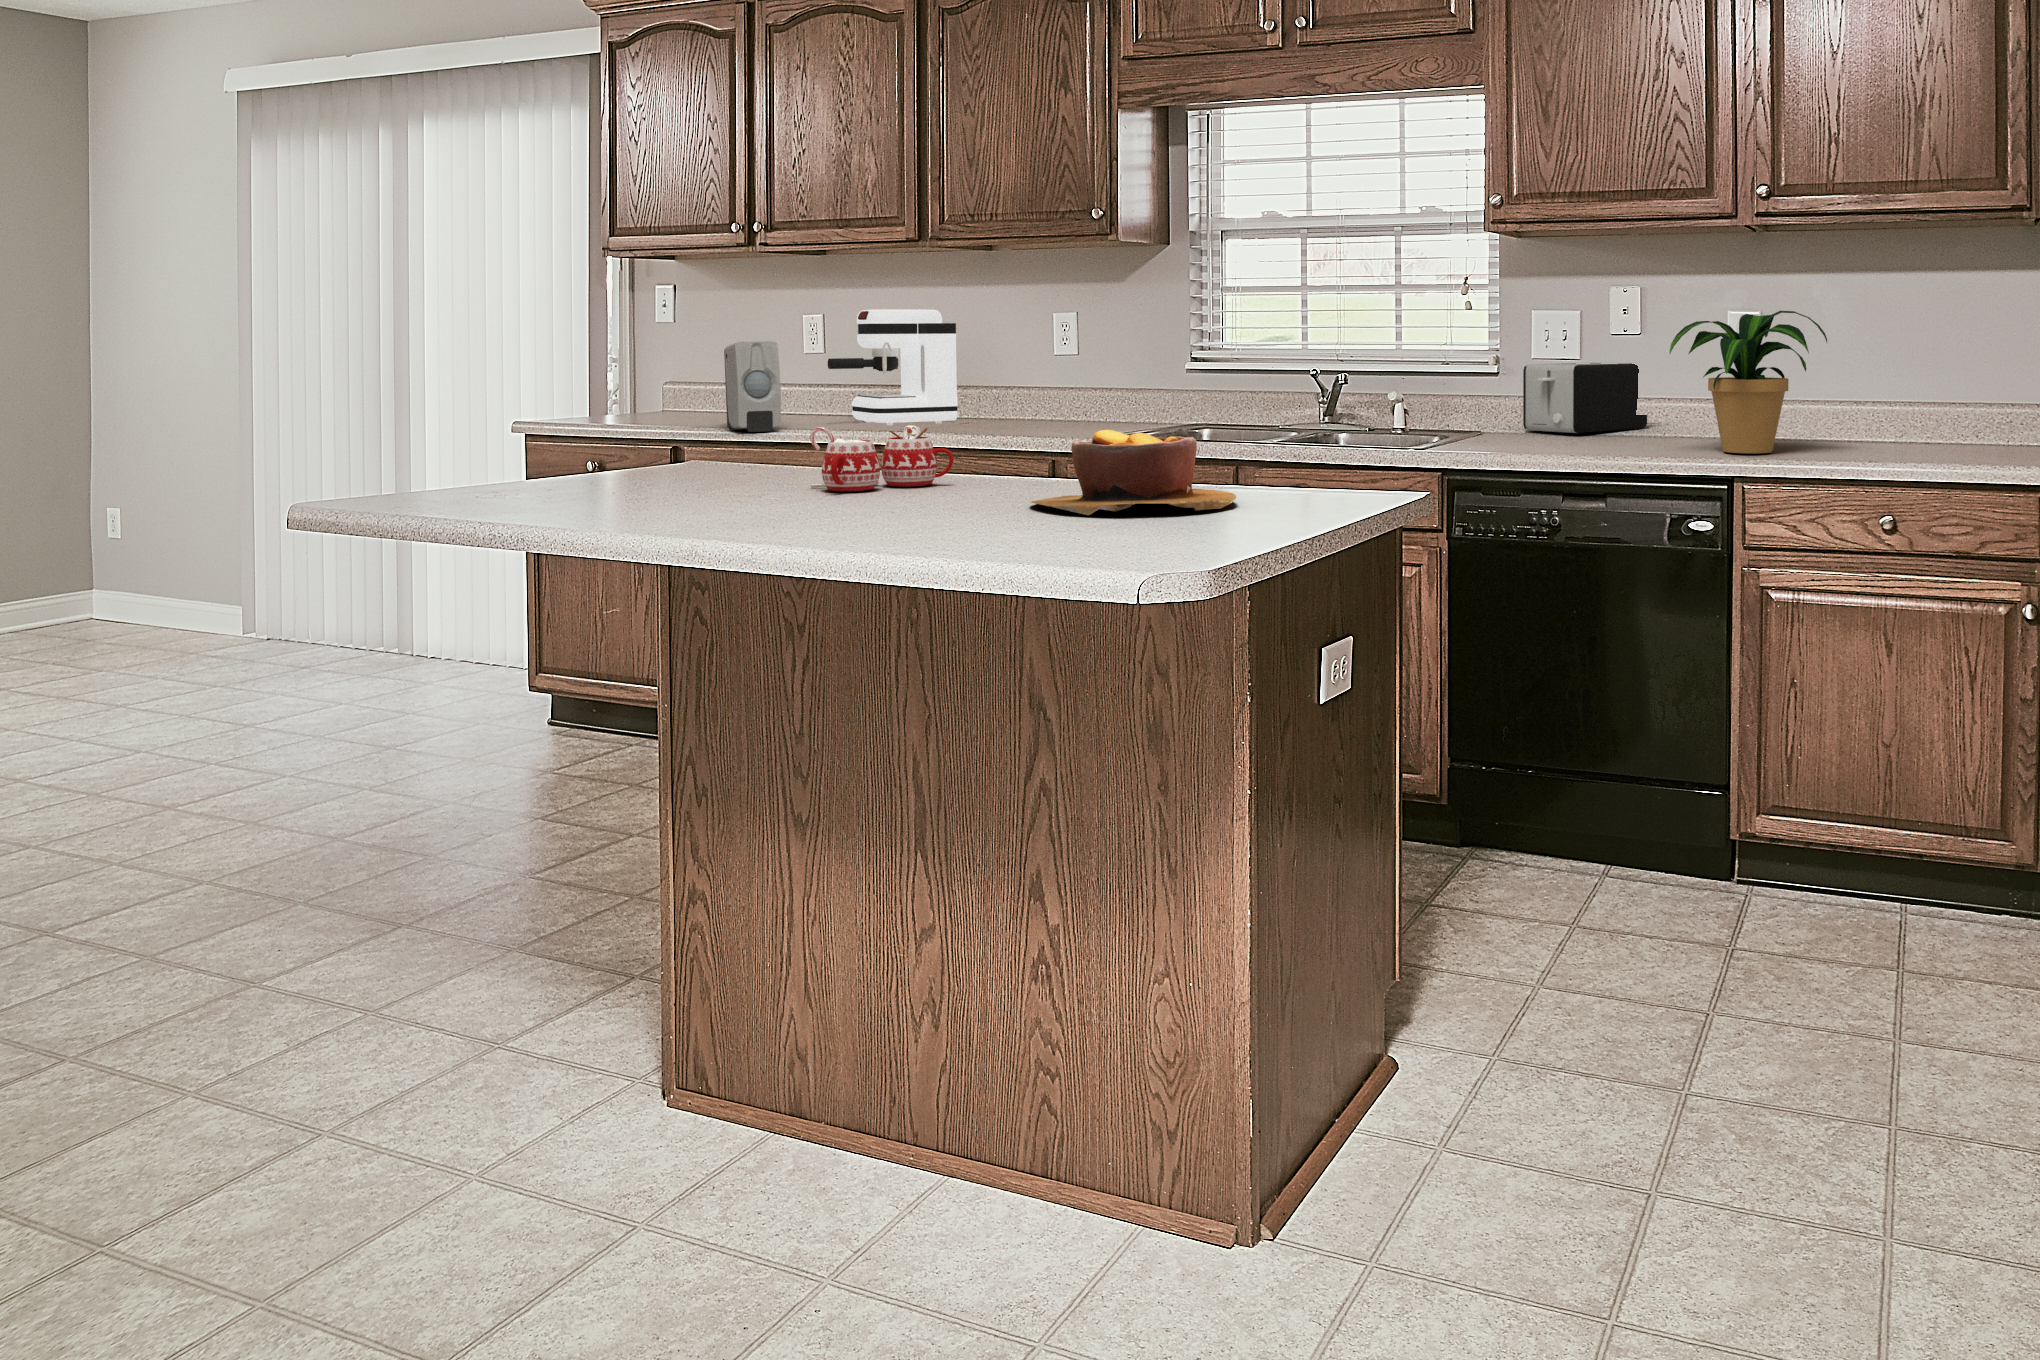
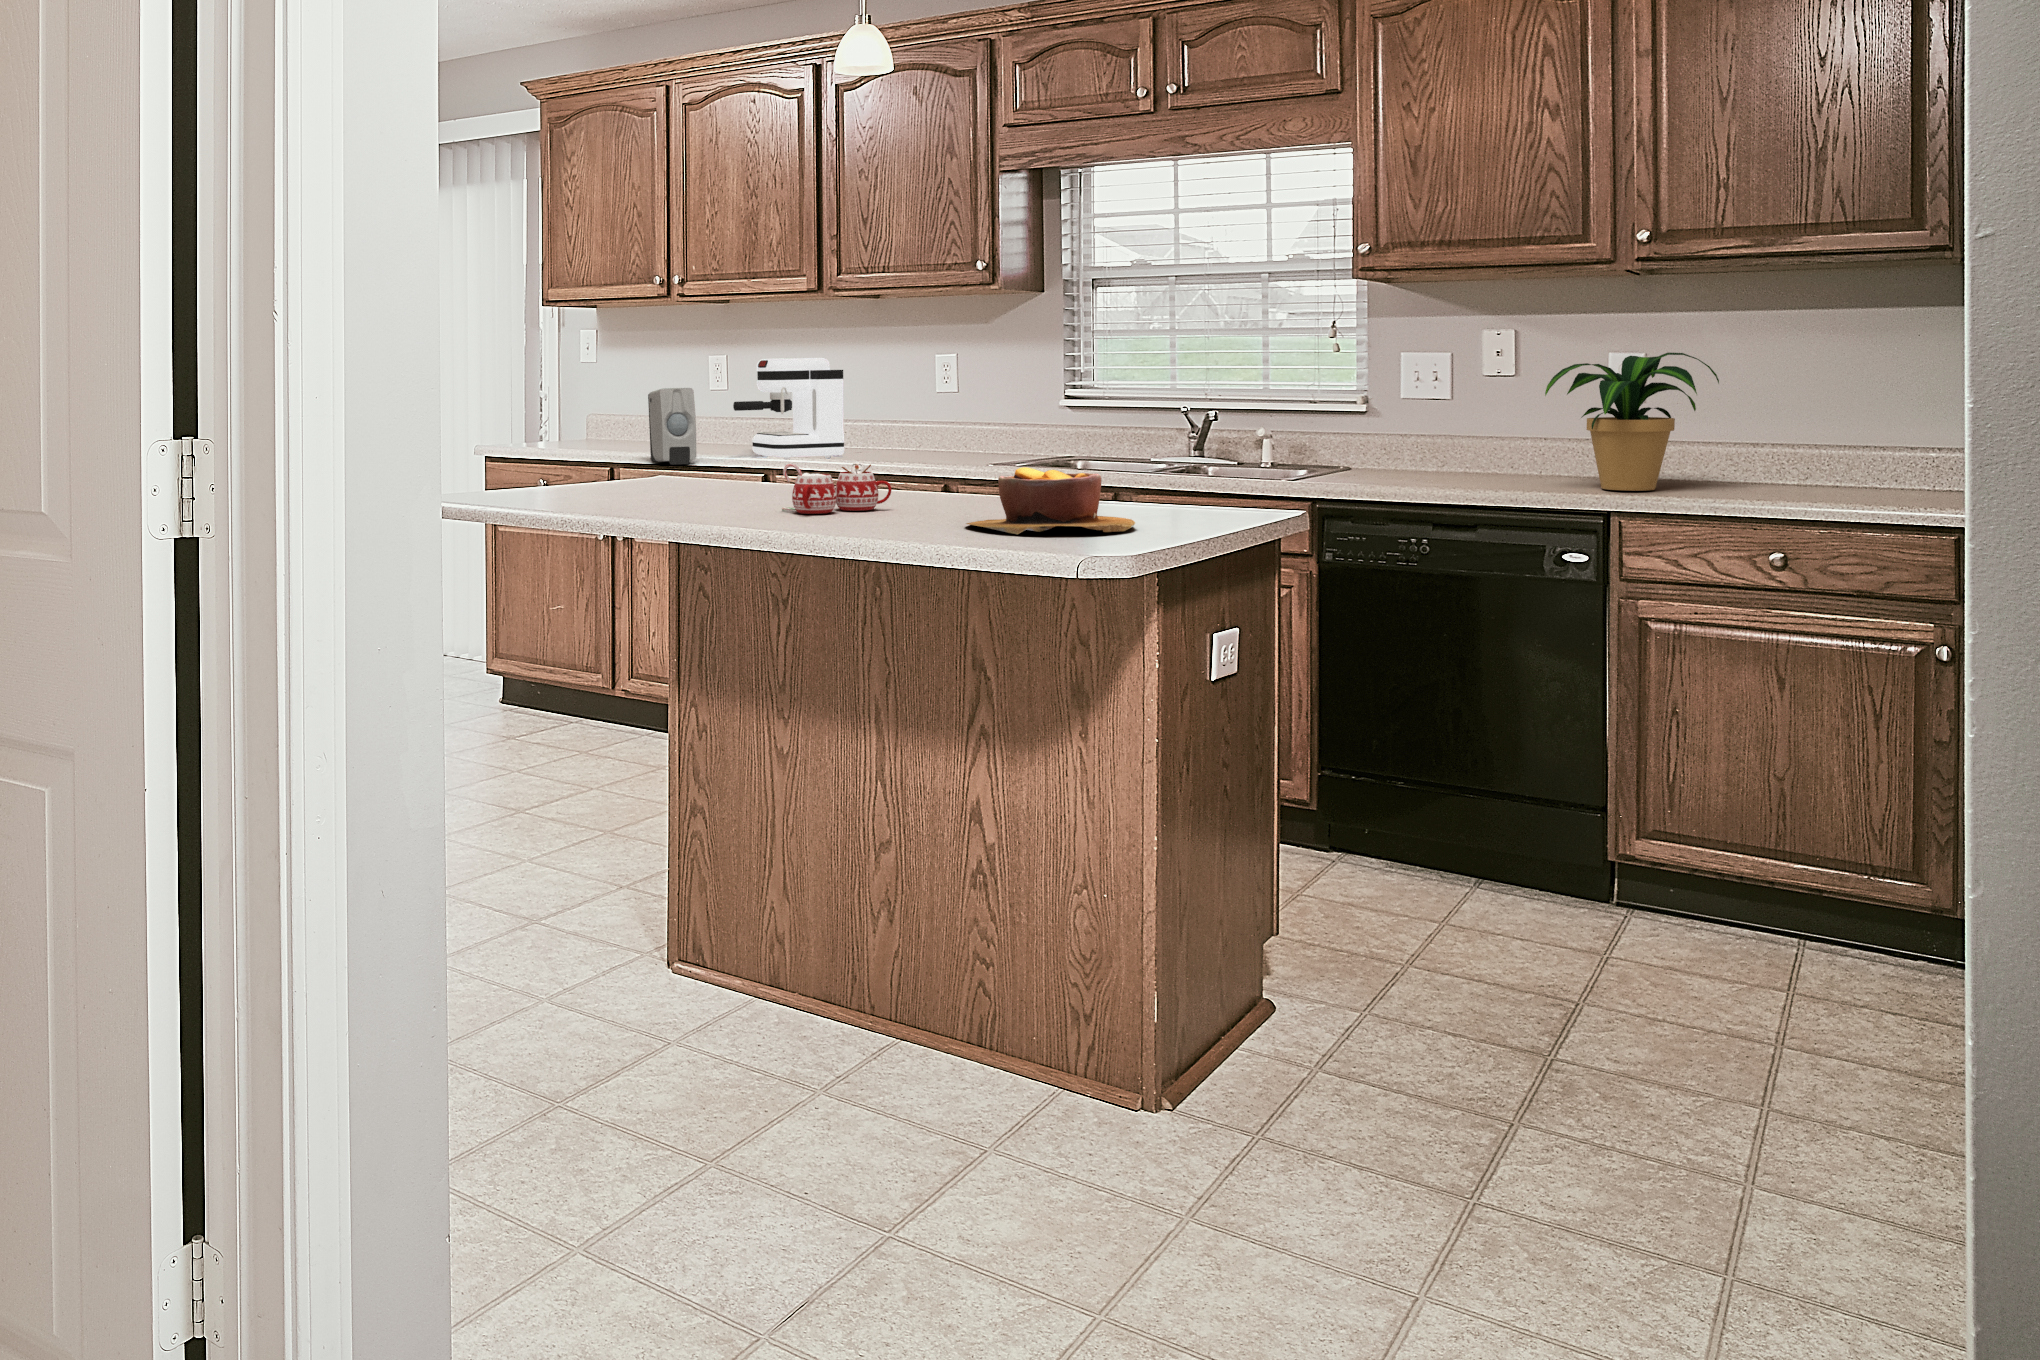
toaster: present [1523,362,1647,433] -> none [1391,401,1524,470]

